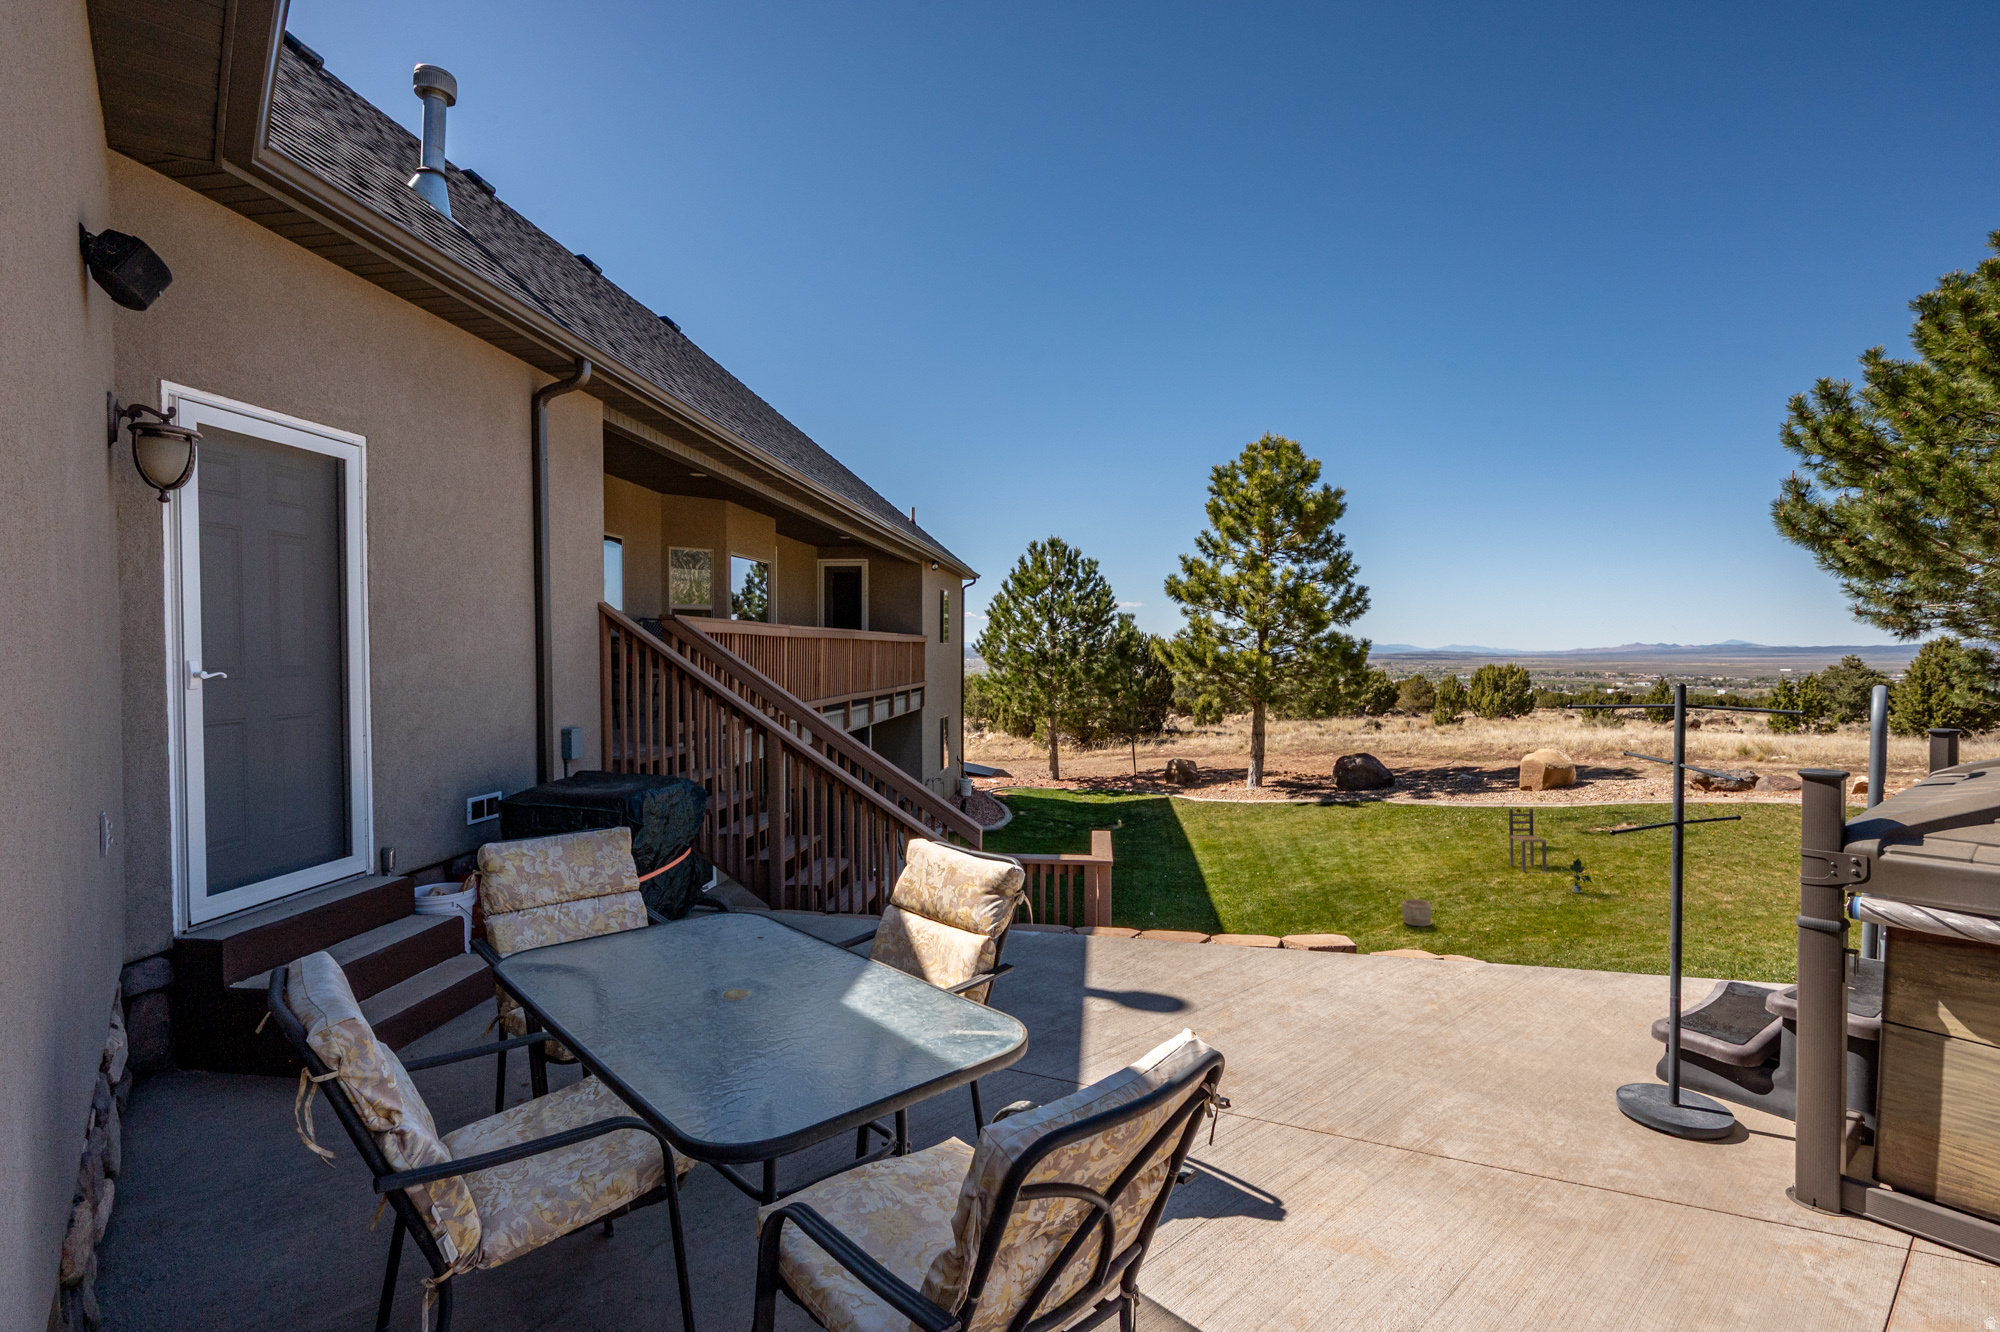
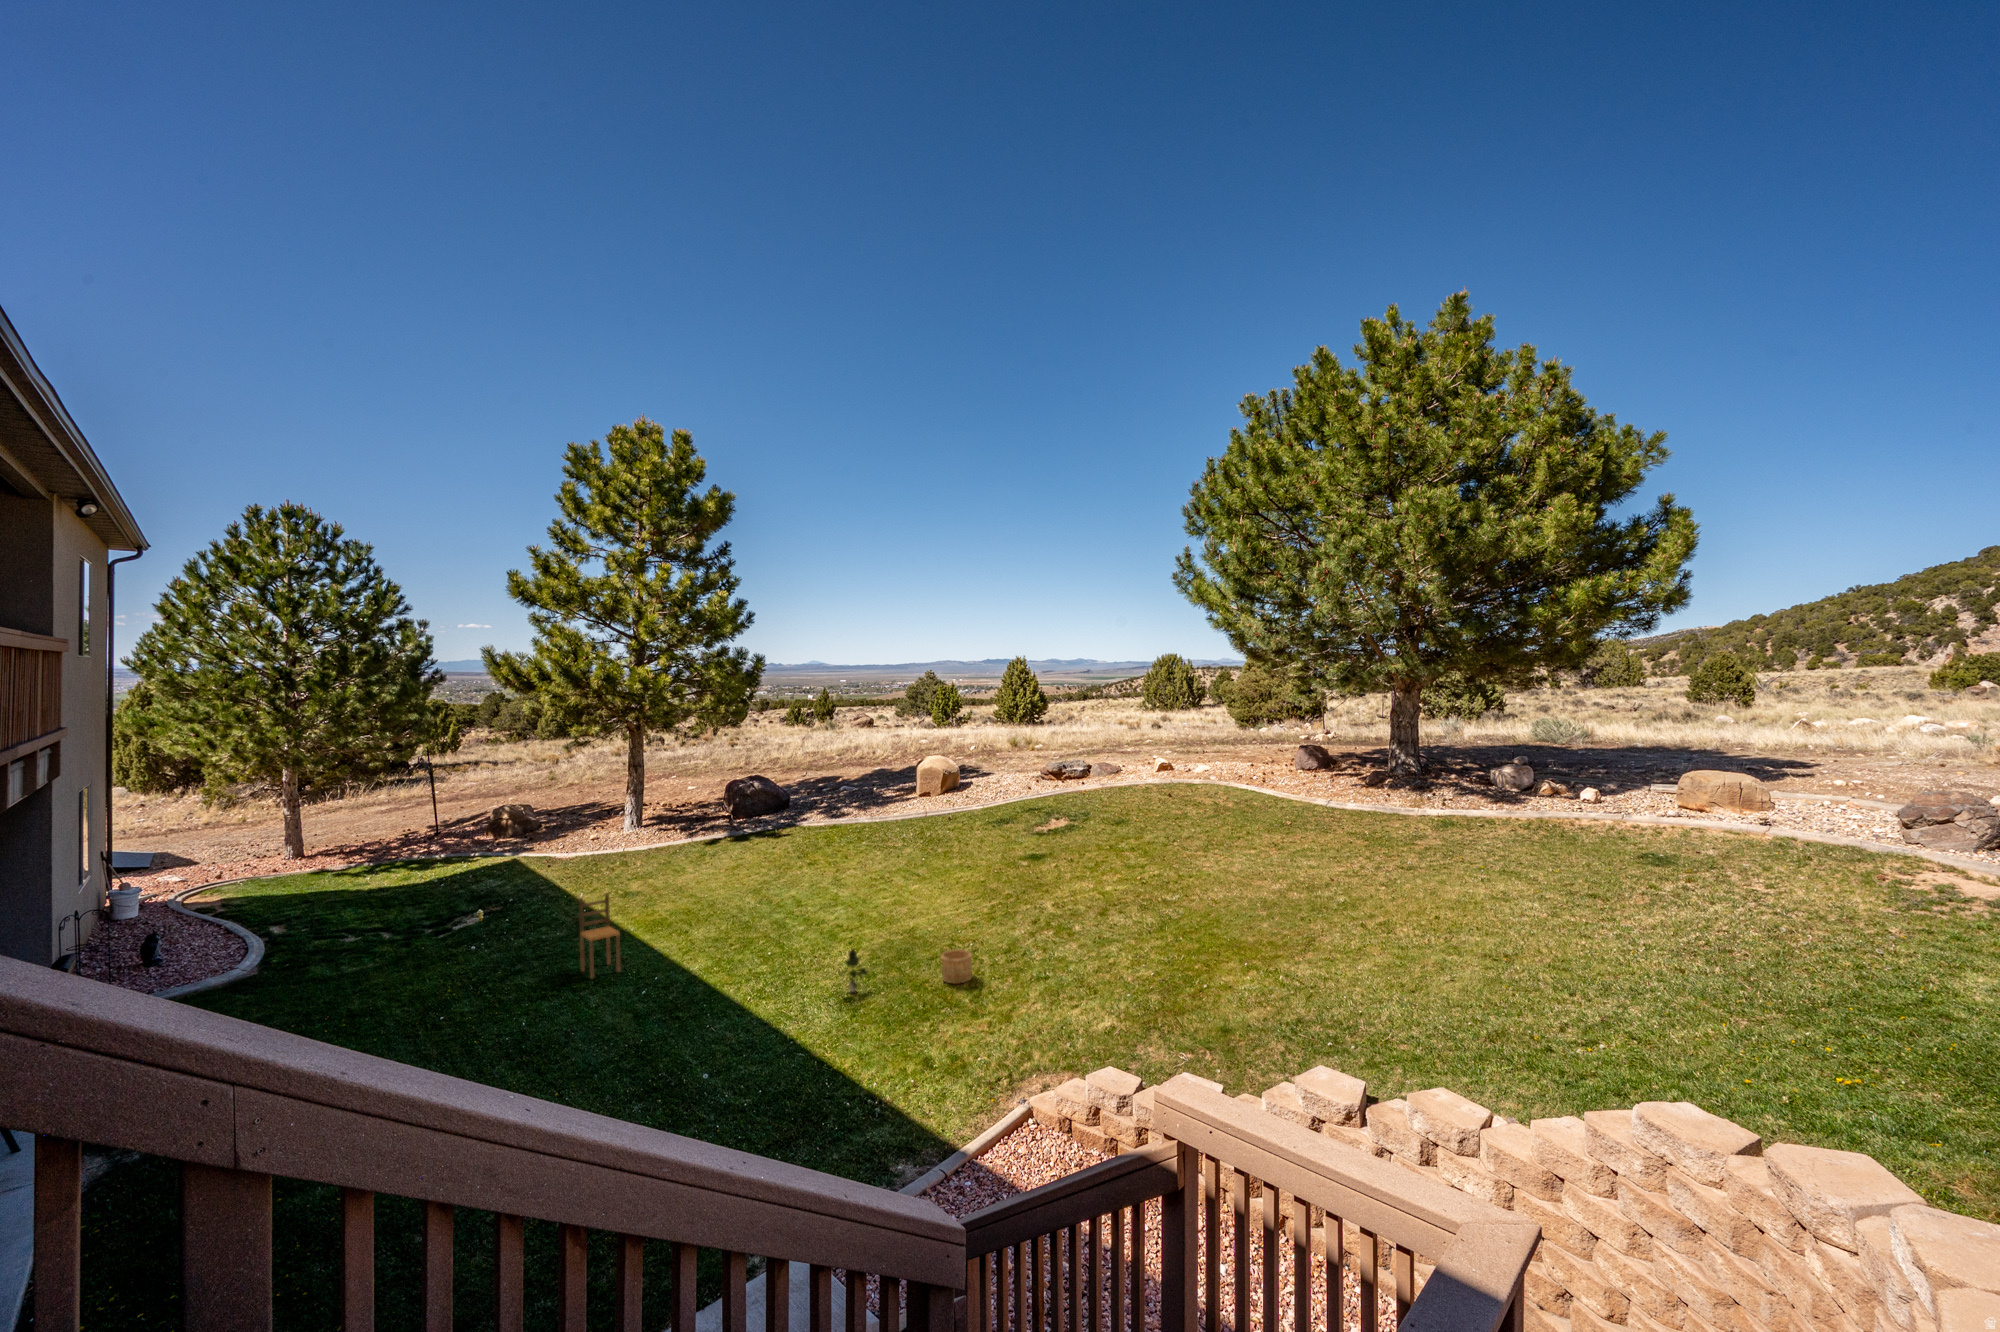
chair: present [1509,809,1547,871] -> present [579,893,621,978]
potted plant: present [1564,858,1593,893] -> present [841,949,868,992]

